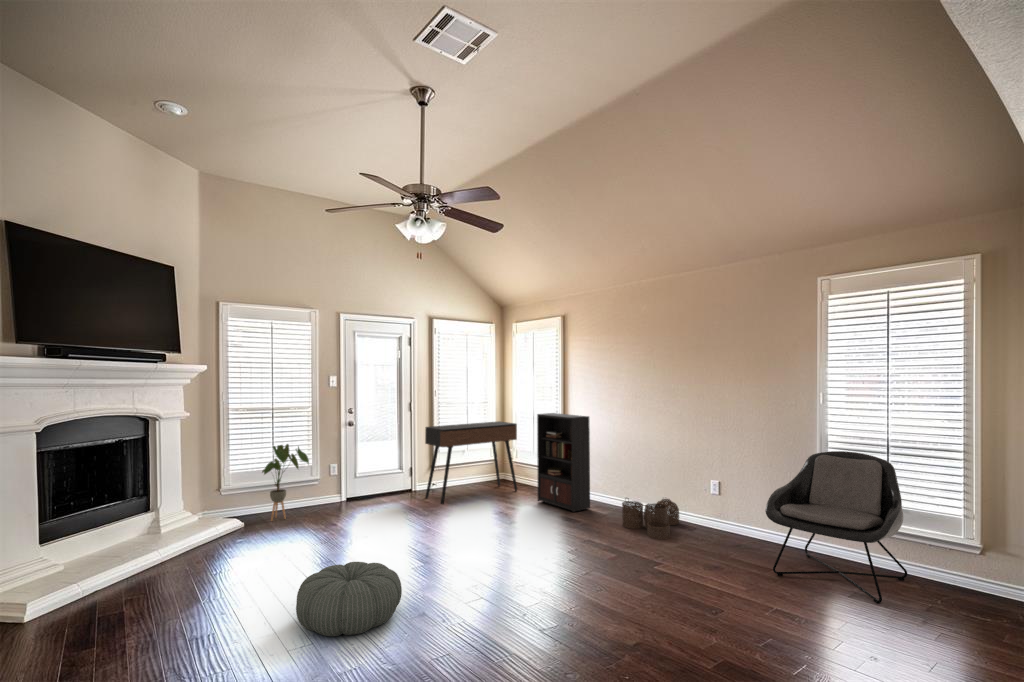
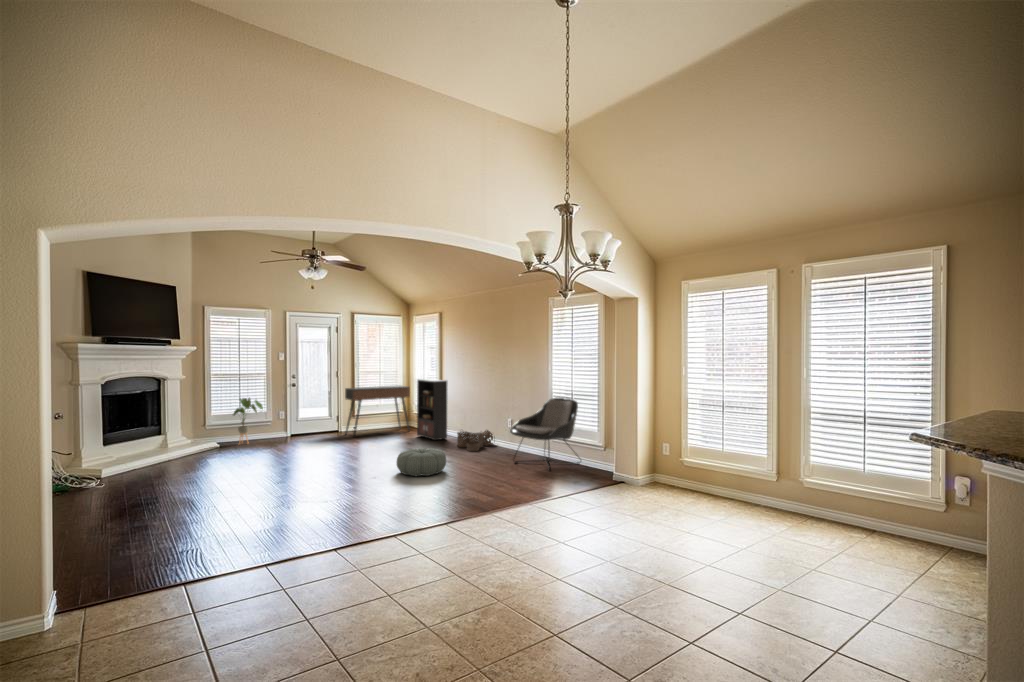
pouf: present [296,562,402,636] -> present [397,448,446,476]

